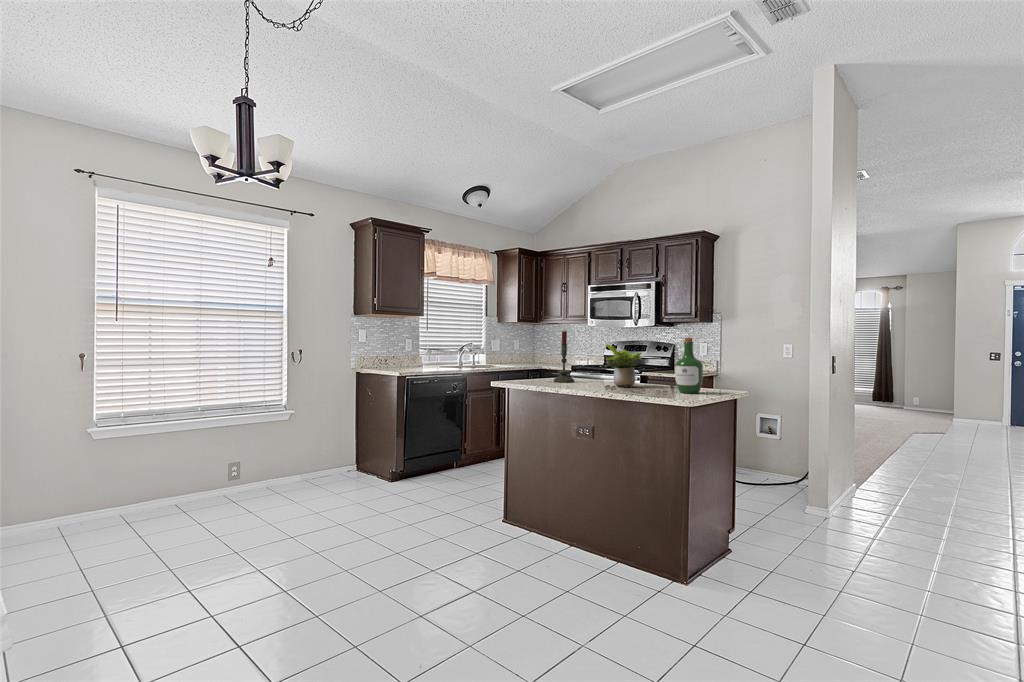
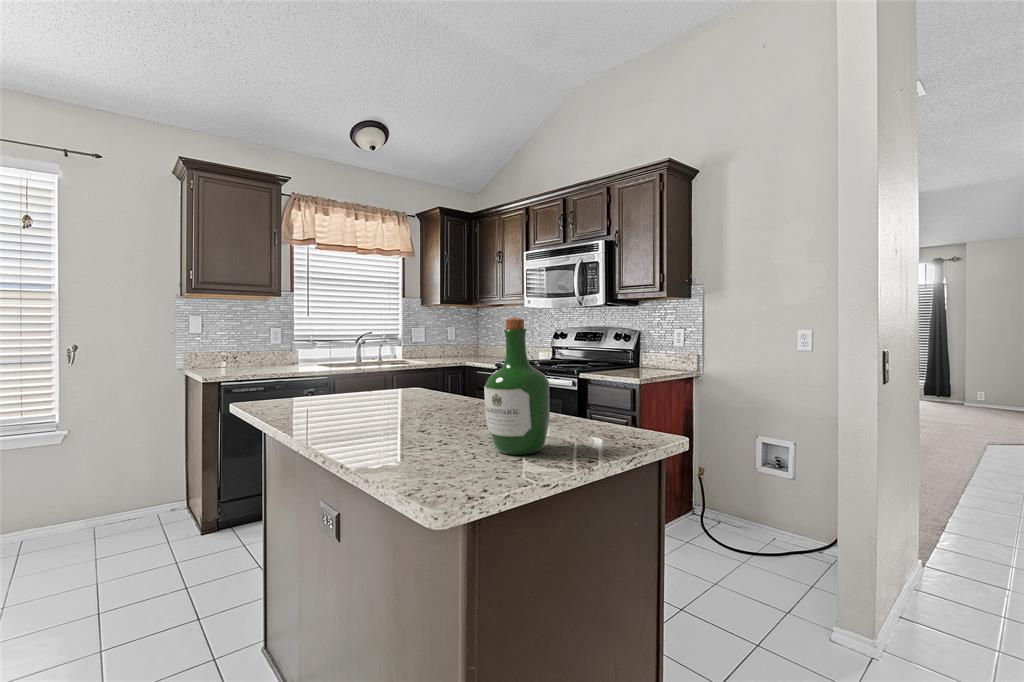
candle: present [554,331,574,382] -> none [348,309,386,405]
potted plant: present [605,345,642,387] -> none [383,337,479,421]

